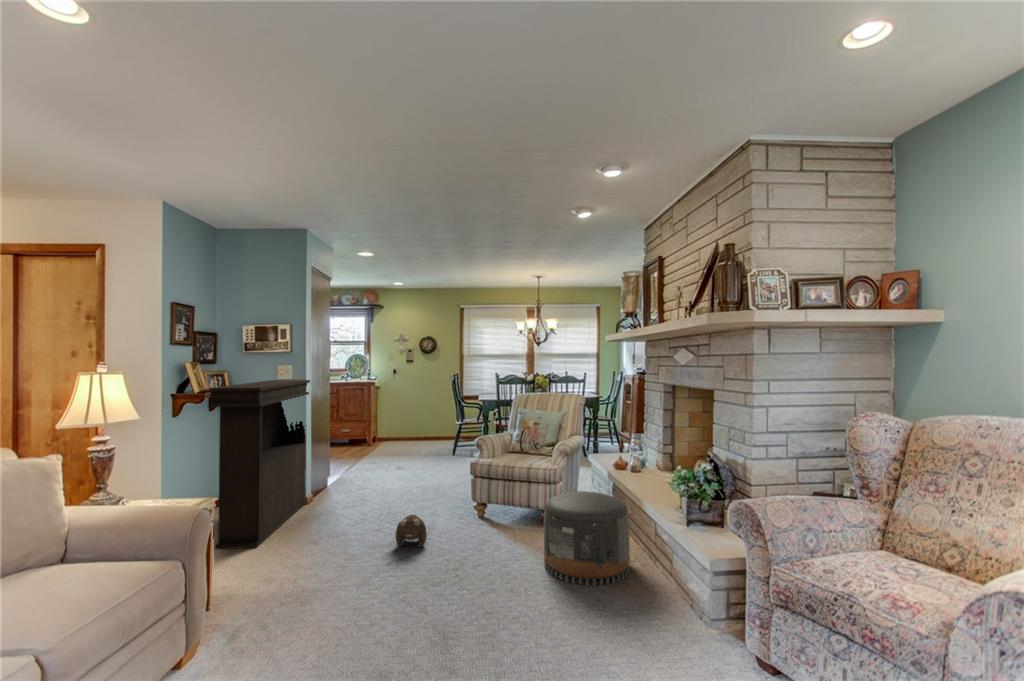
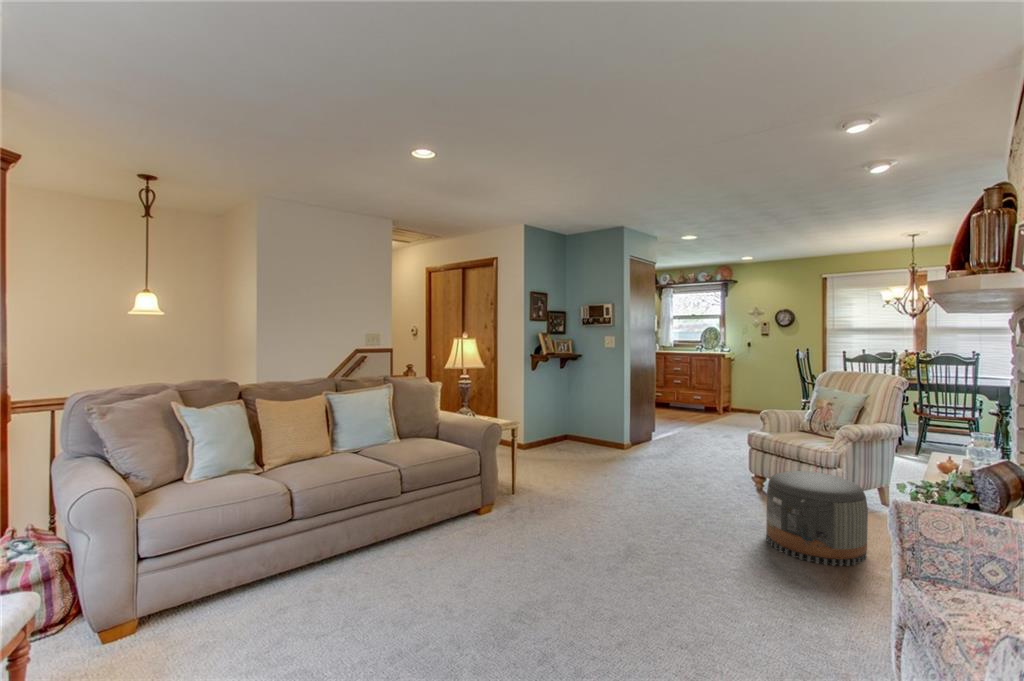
console table: present [208,379,310,549] -> none [542,348,629,466]
plush toy: present [396,515,427,546] -> none [657,465,685,492]

